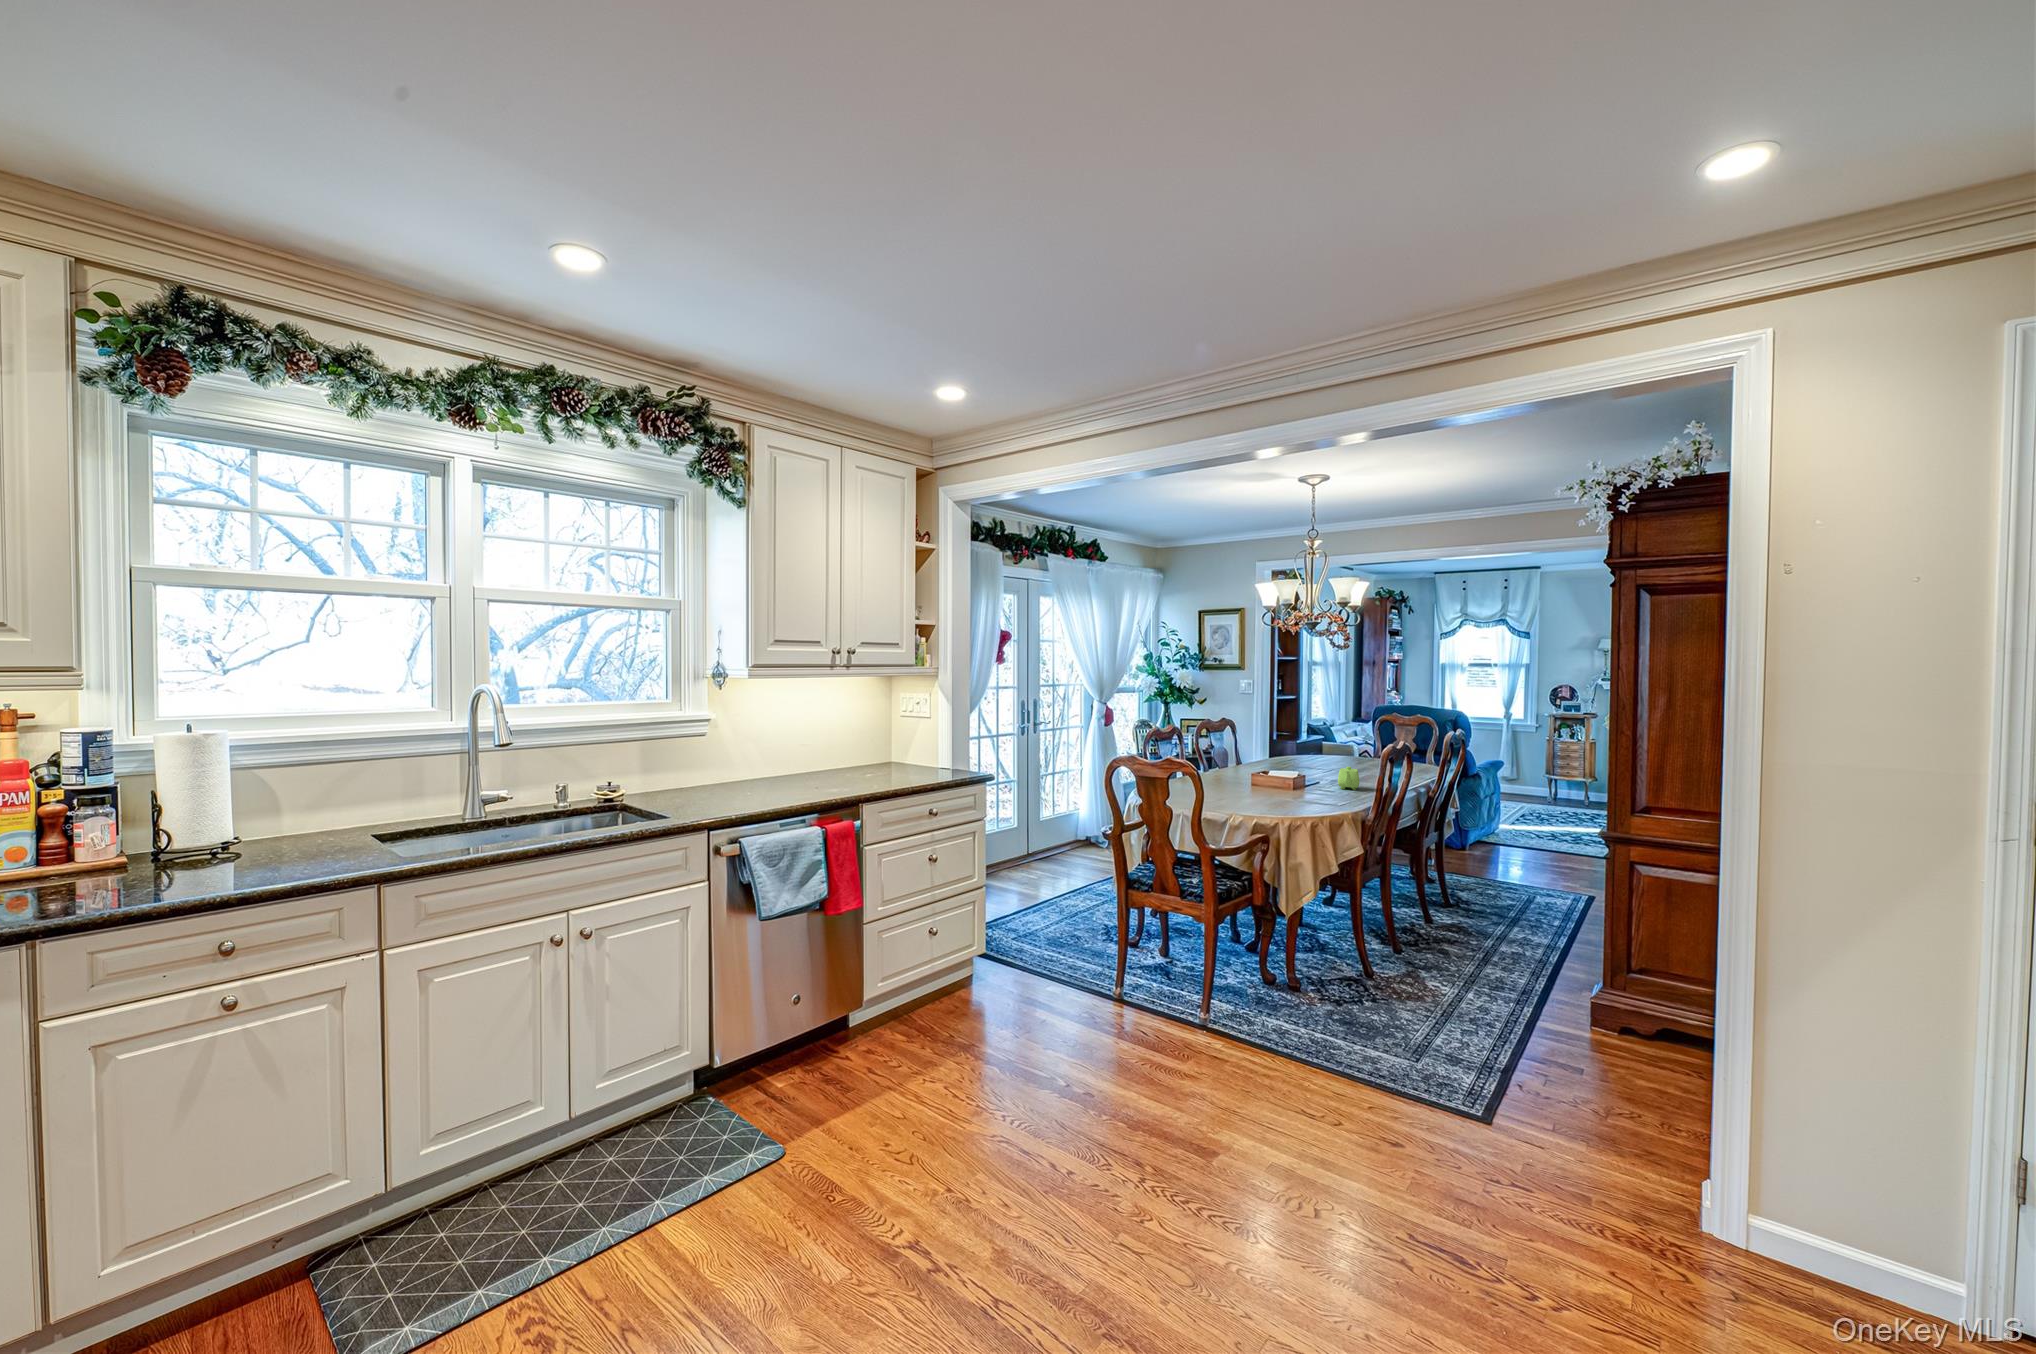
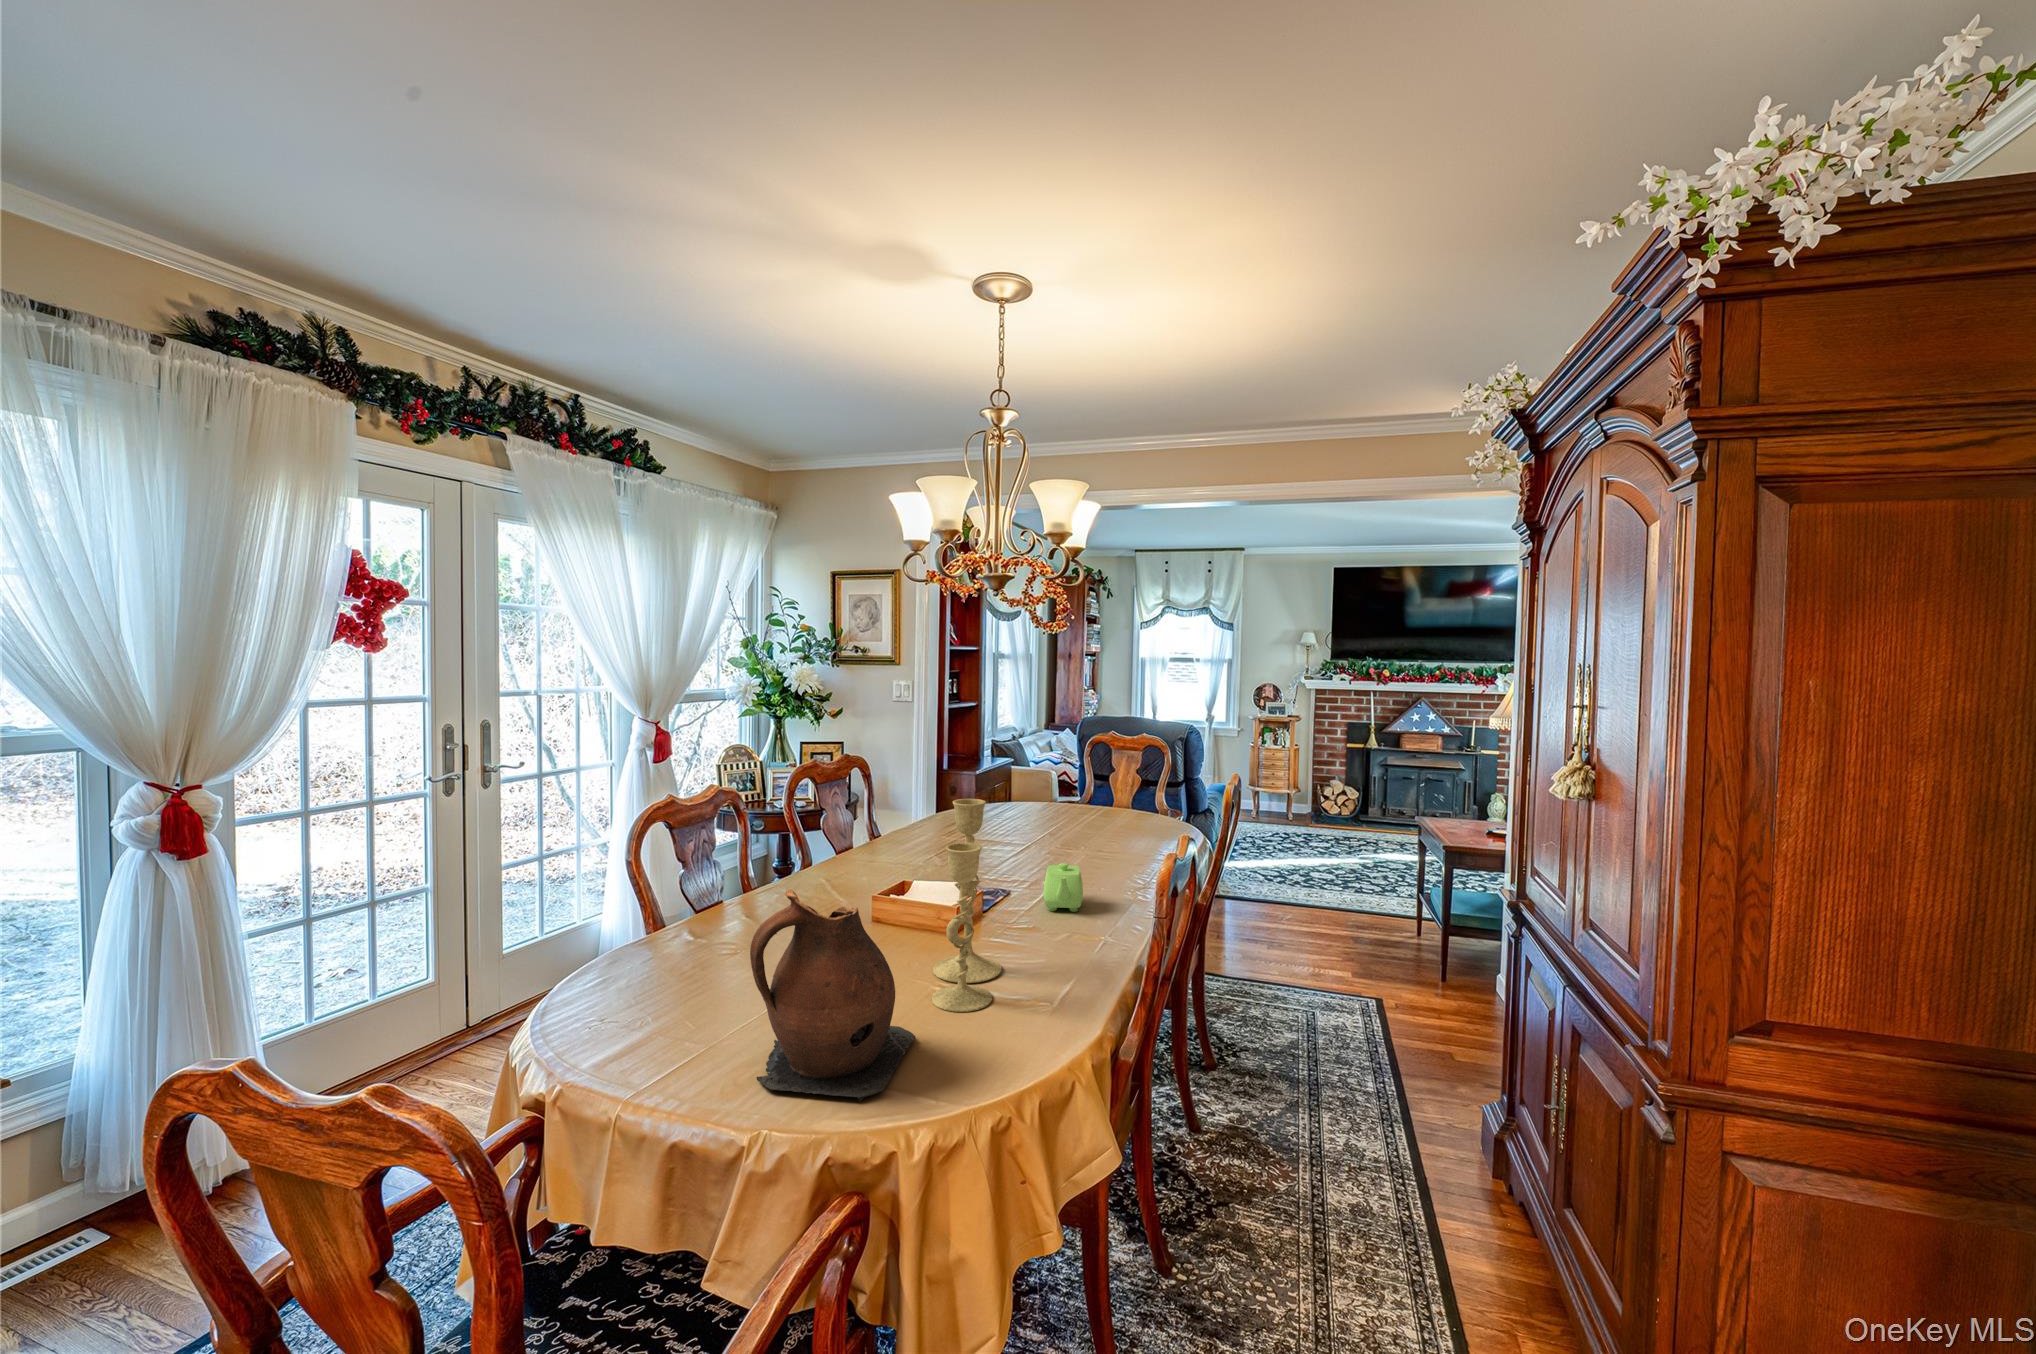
candlestick: none [1284,725,1315,807] -> present [932,799,1001,1012]
ceramic pitcher: none [1222,747,1280,816] -> present [750,889,915,1101]

